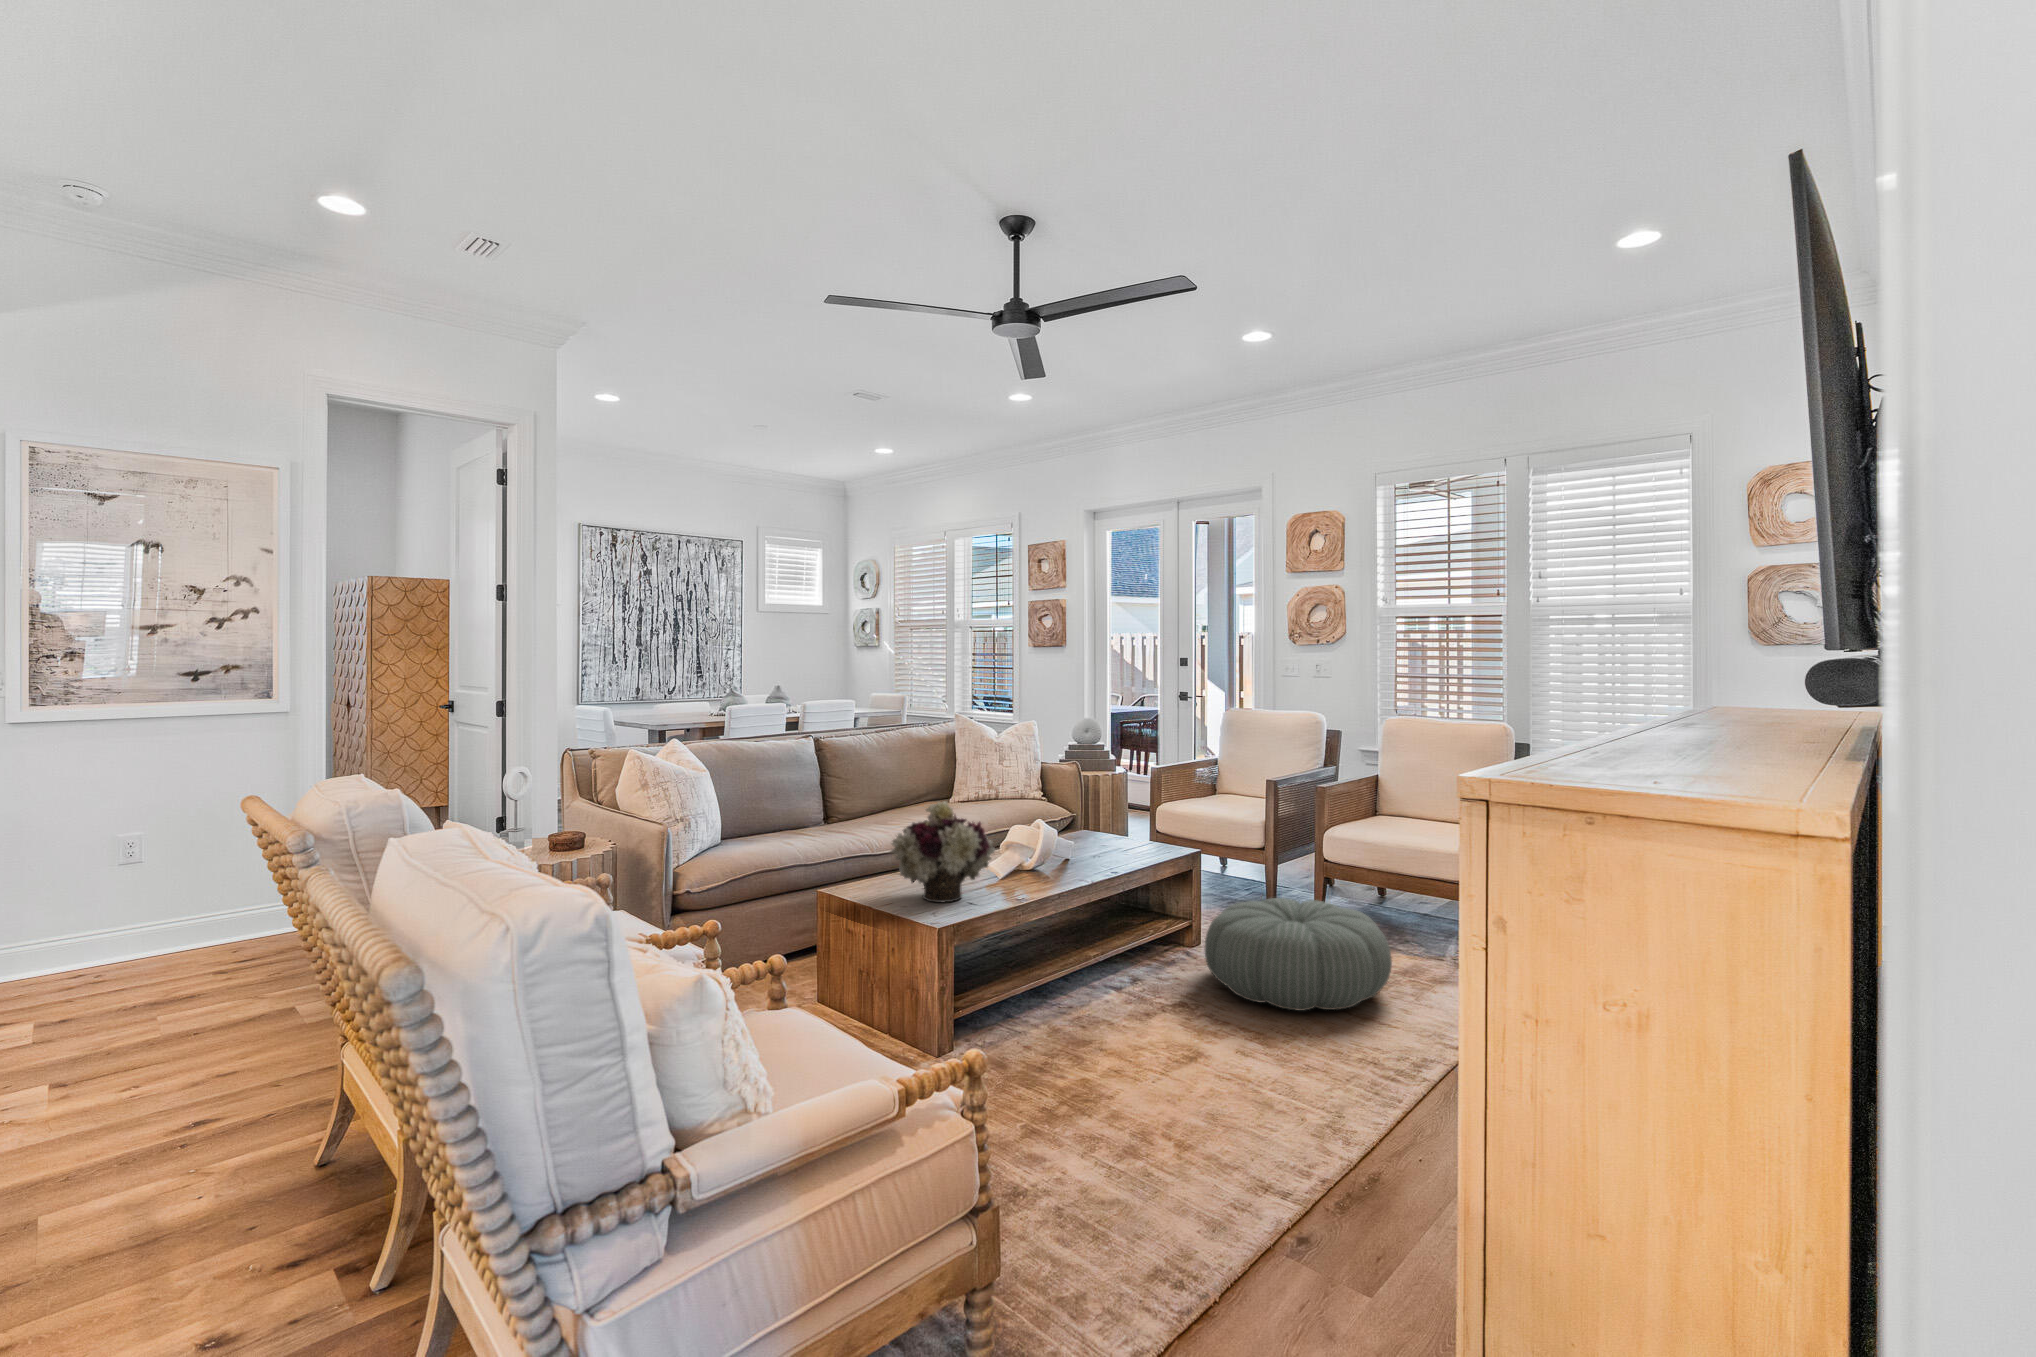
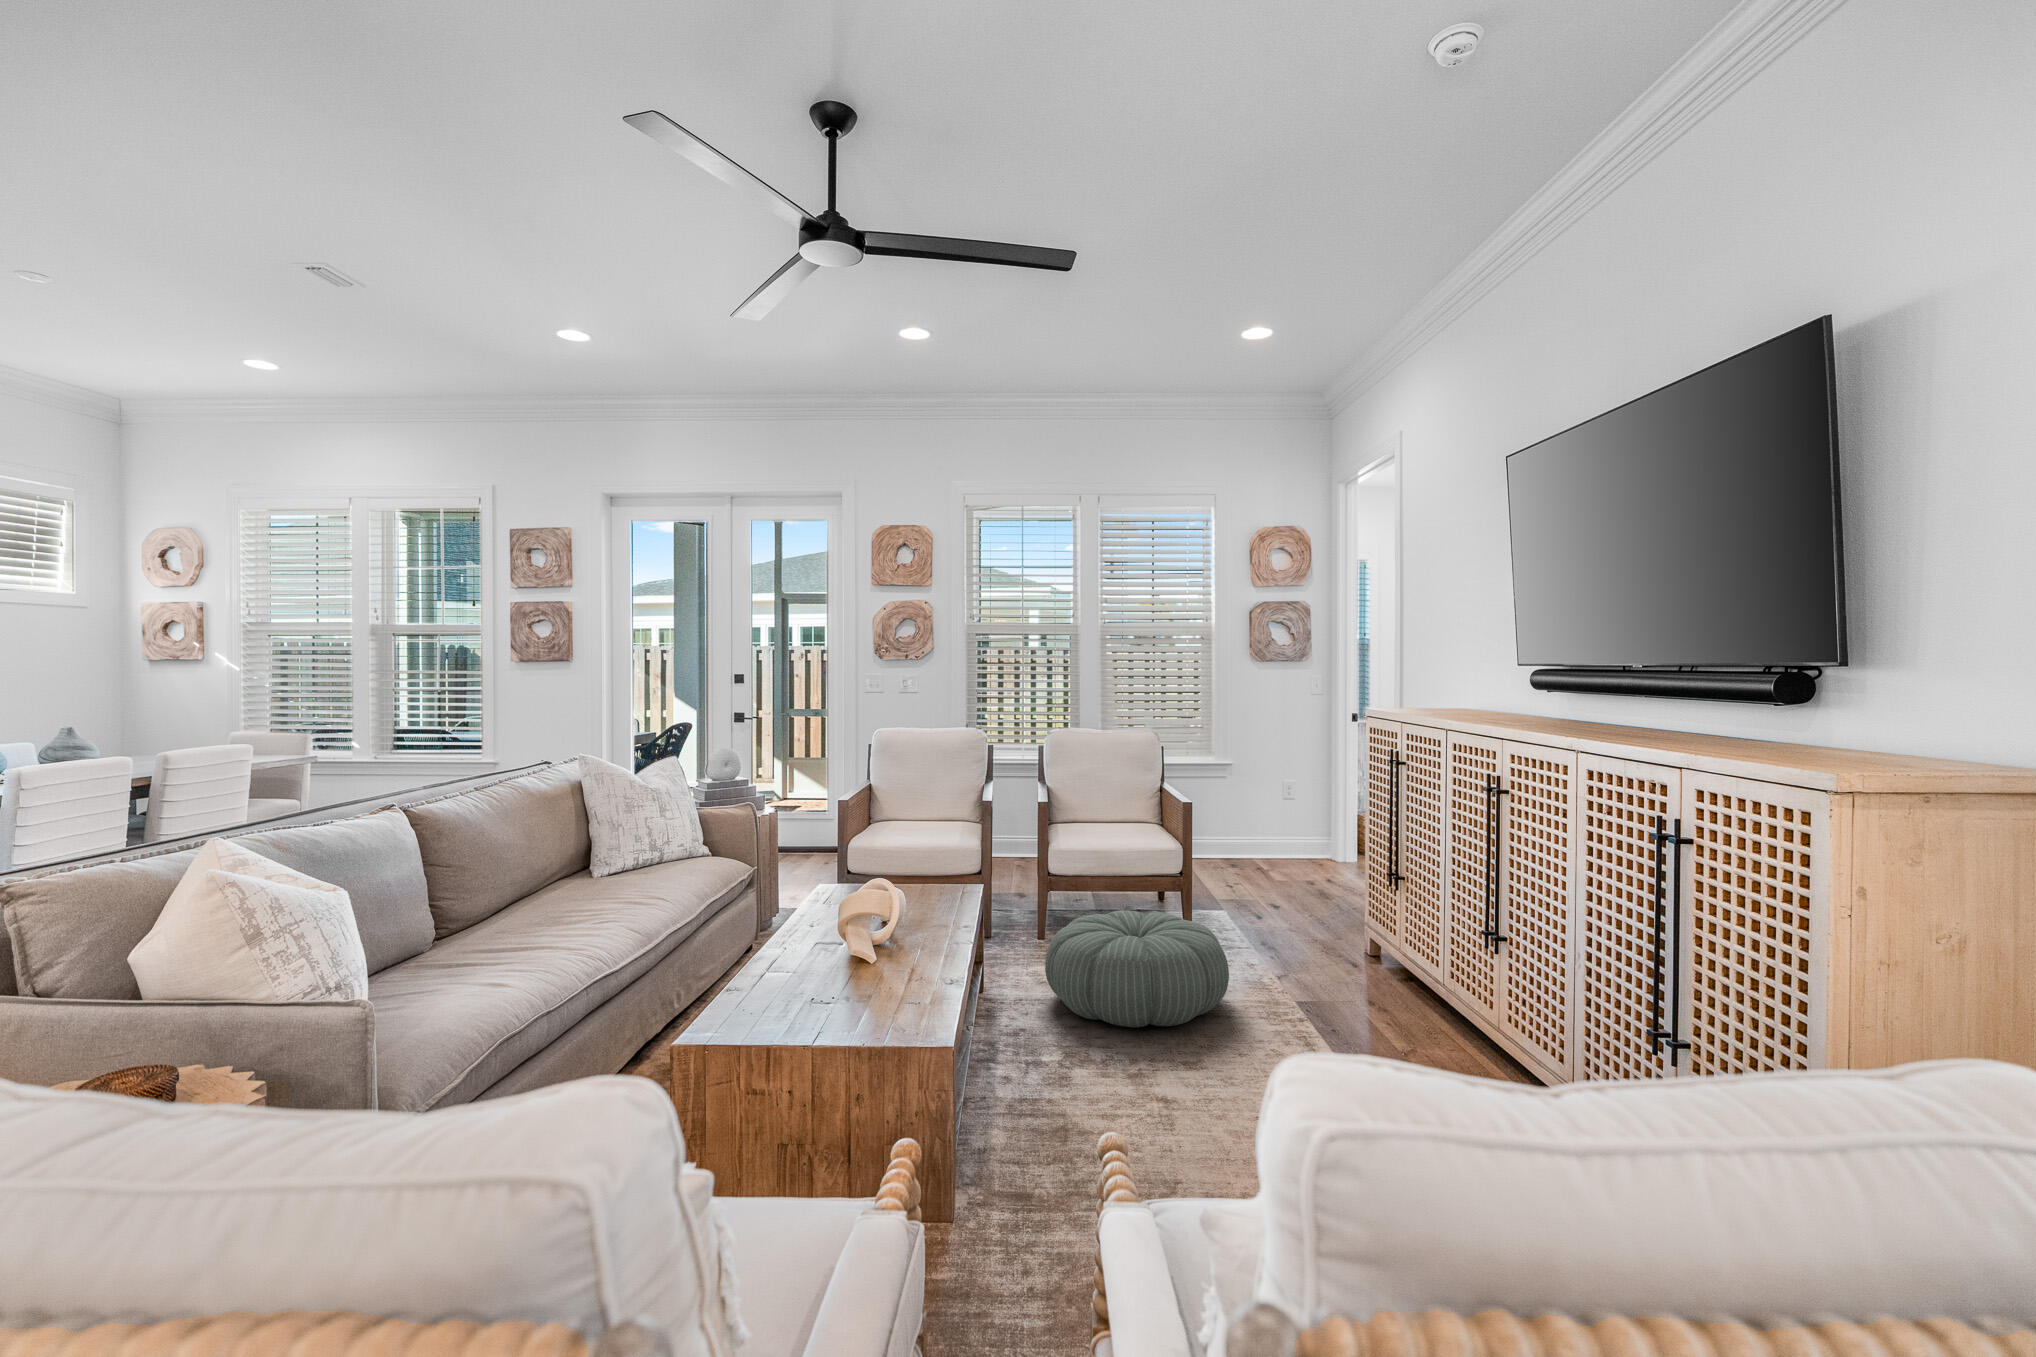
flower arrangement: present [891,801,995,902] -> none [812,865,932,1009]

